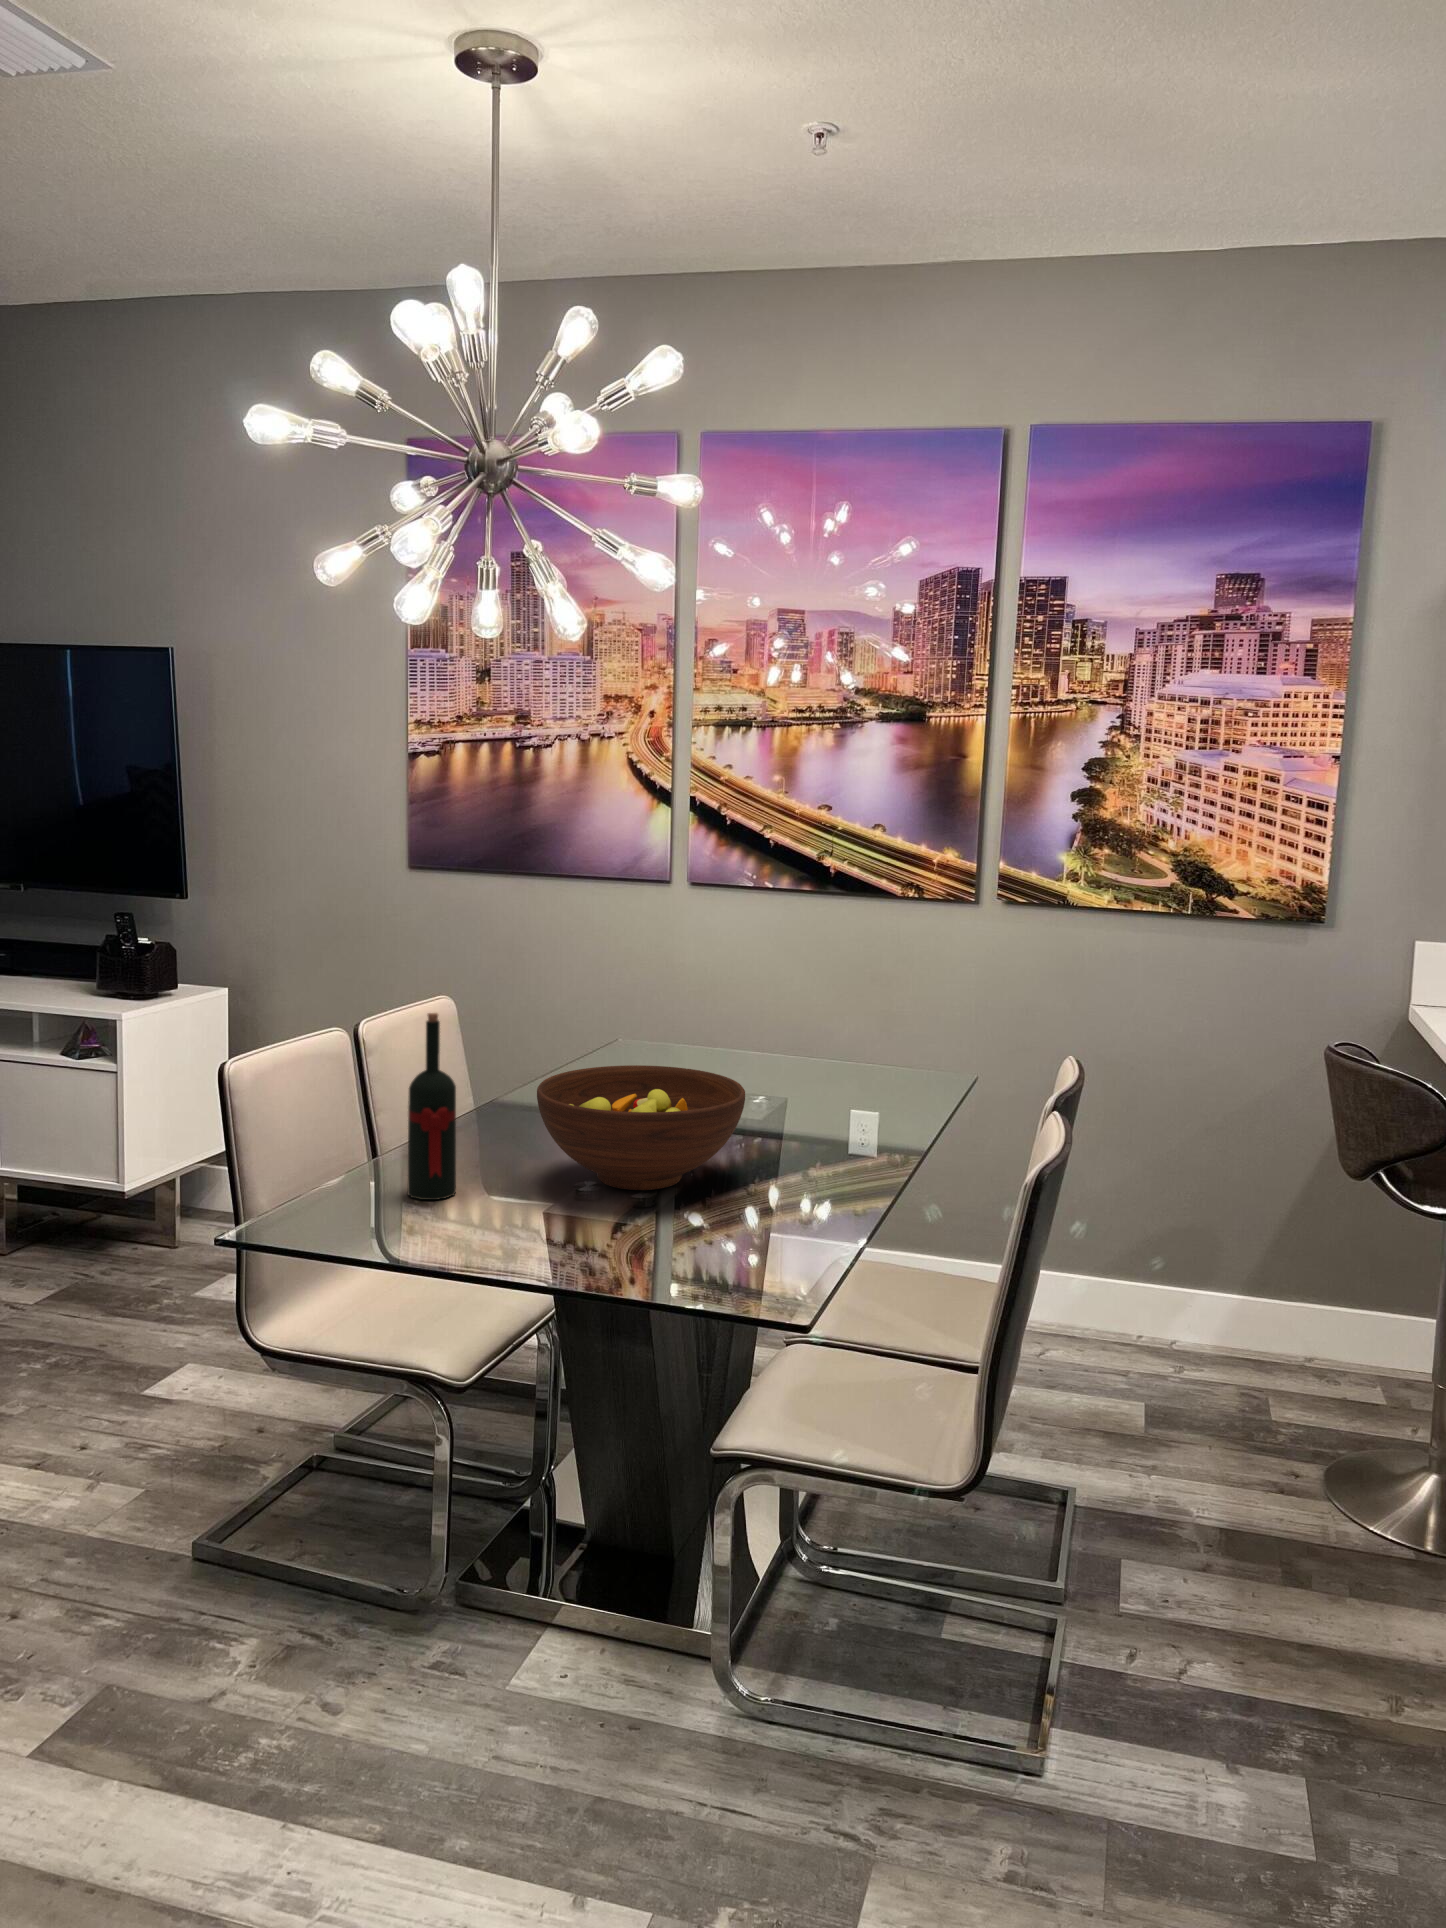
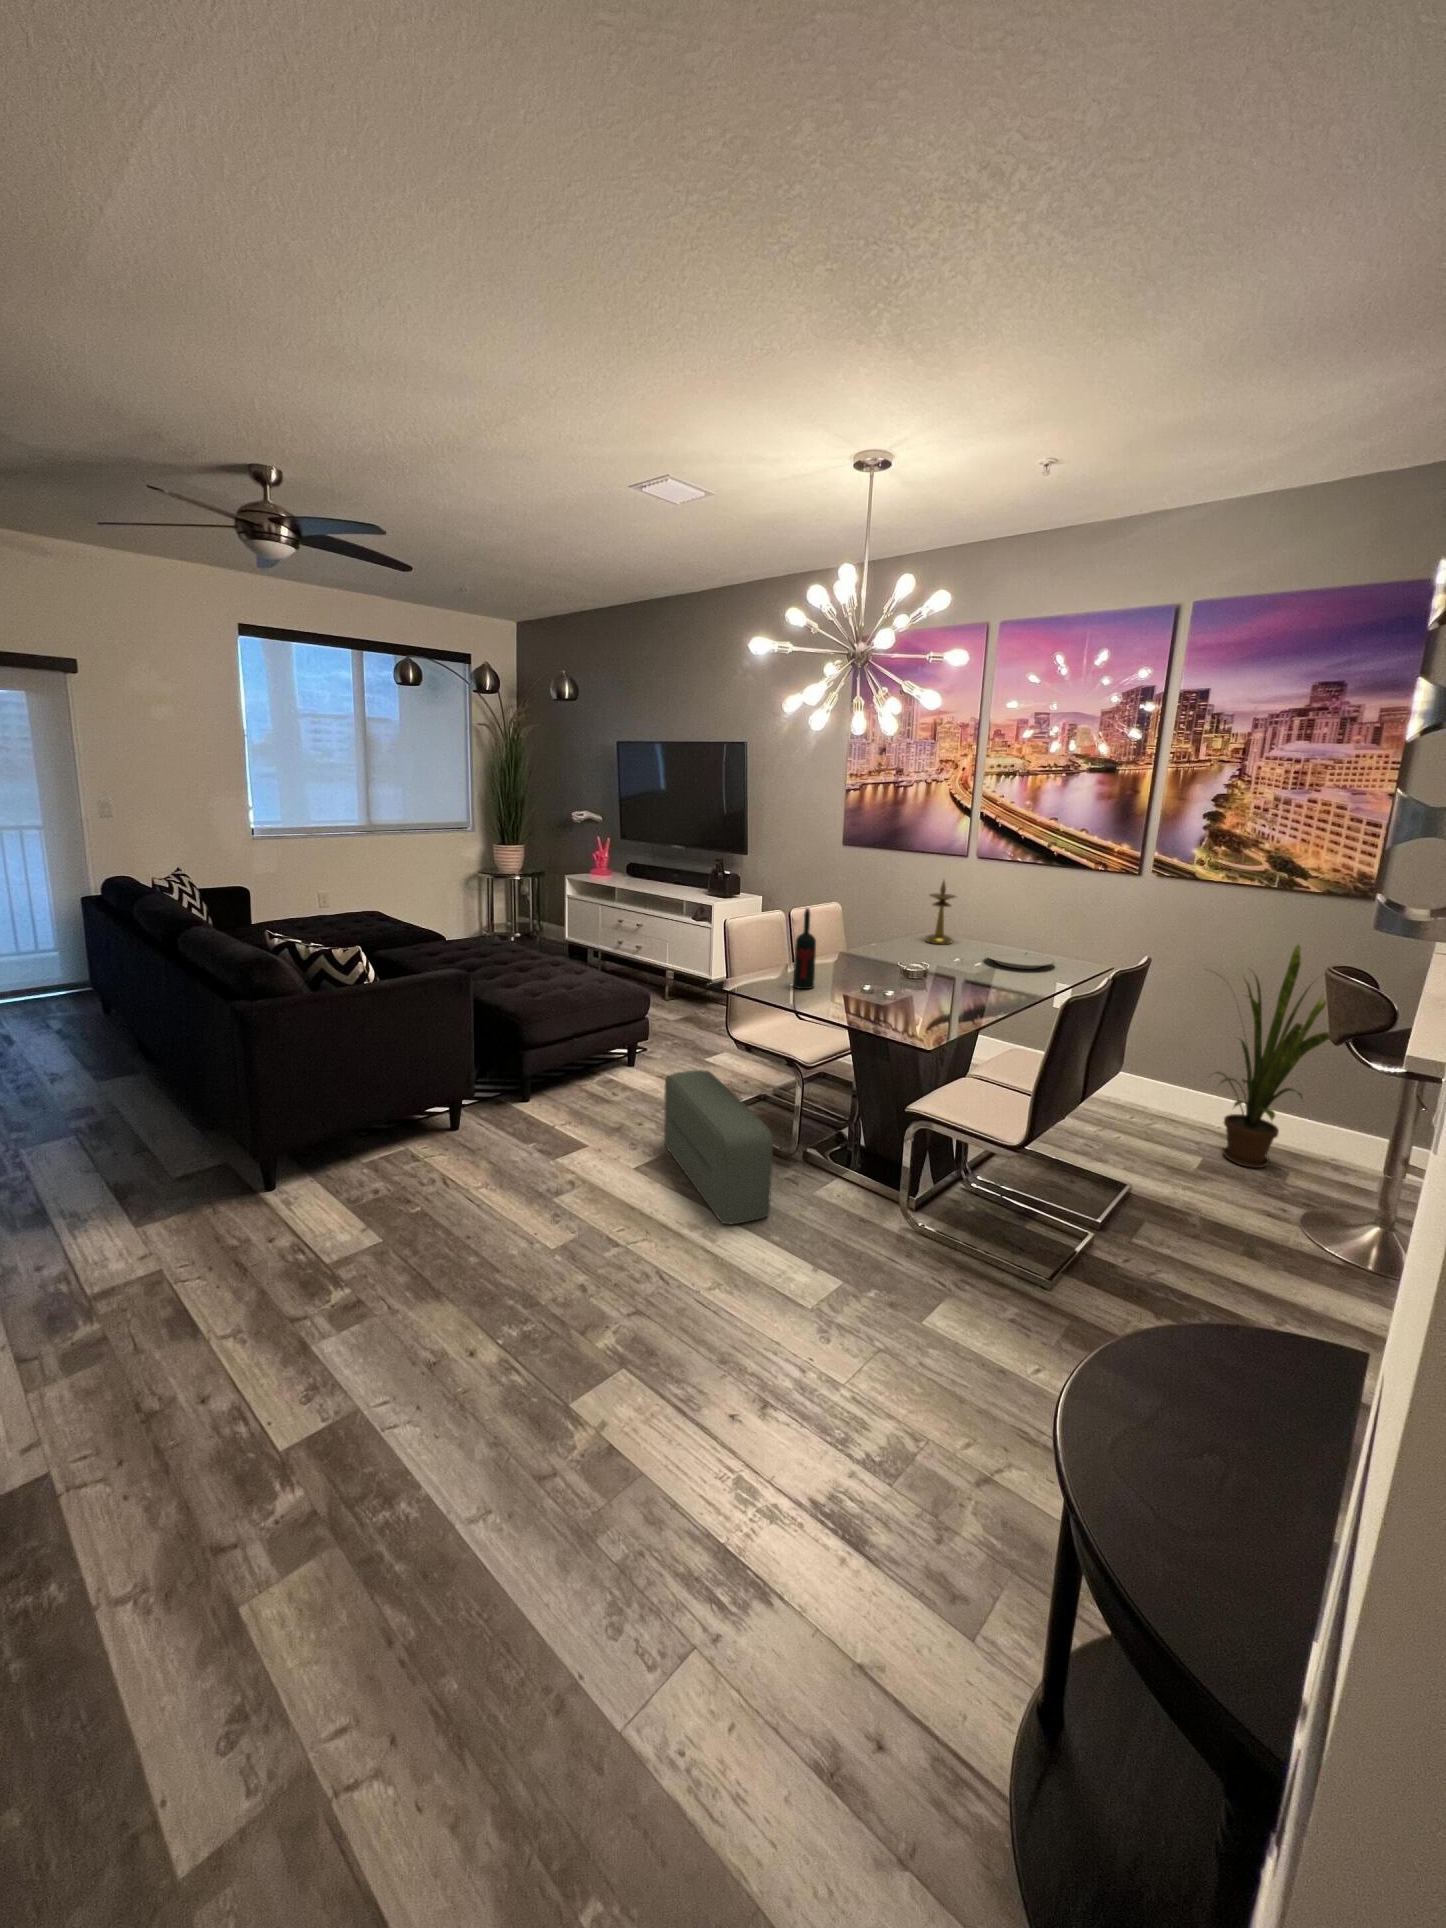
candlestick: none [627,929,683,1063] -> present [926,881,955,945]
house plant: none [1108,1007,1324,1405] -> present [1215,945,1330,1168]
plate: none [758,1063,890,1098] -> present [984,950,1055,969]
fruit bowl: present [537,1065,745,1190] -> none [852,940,951,997]
pouf: none [88,1428,416,1825] -> present [664,1070,773,1224]

